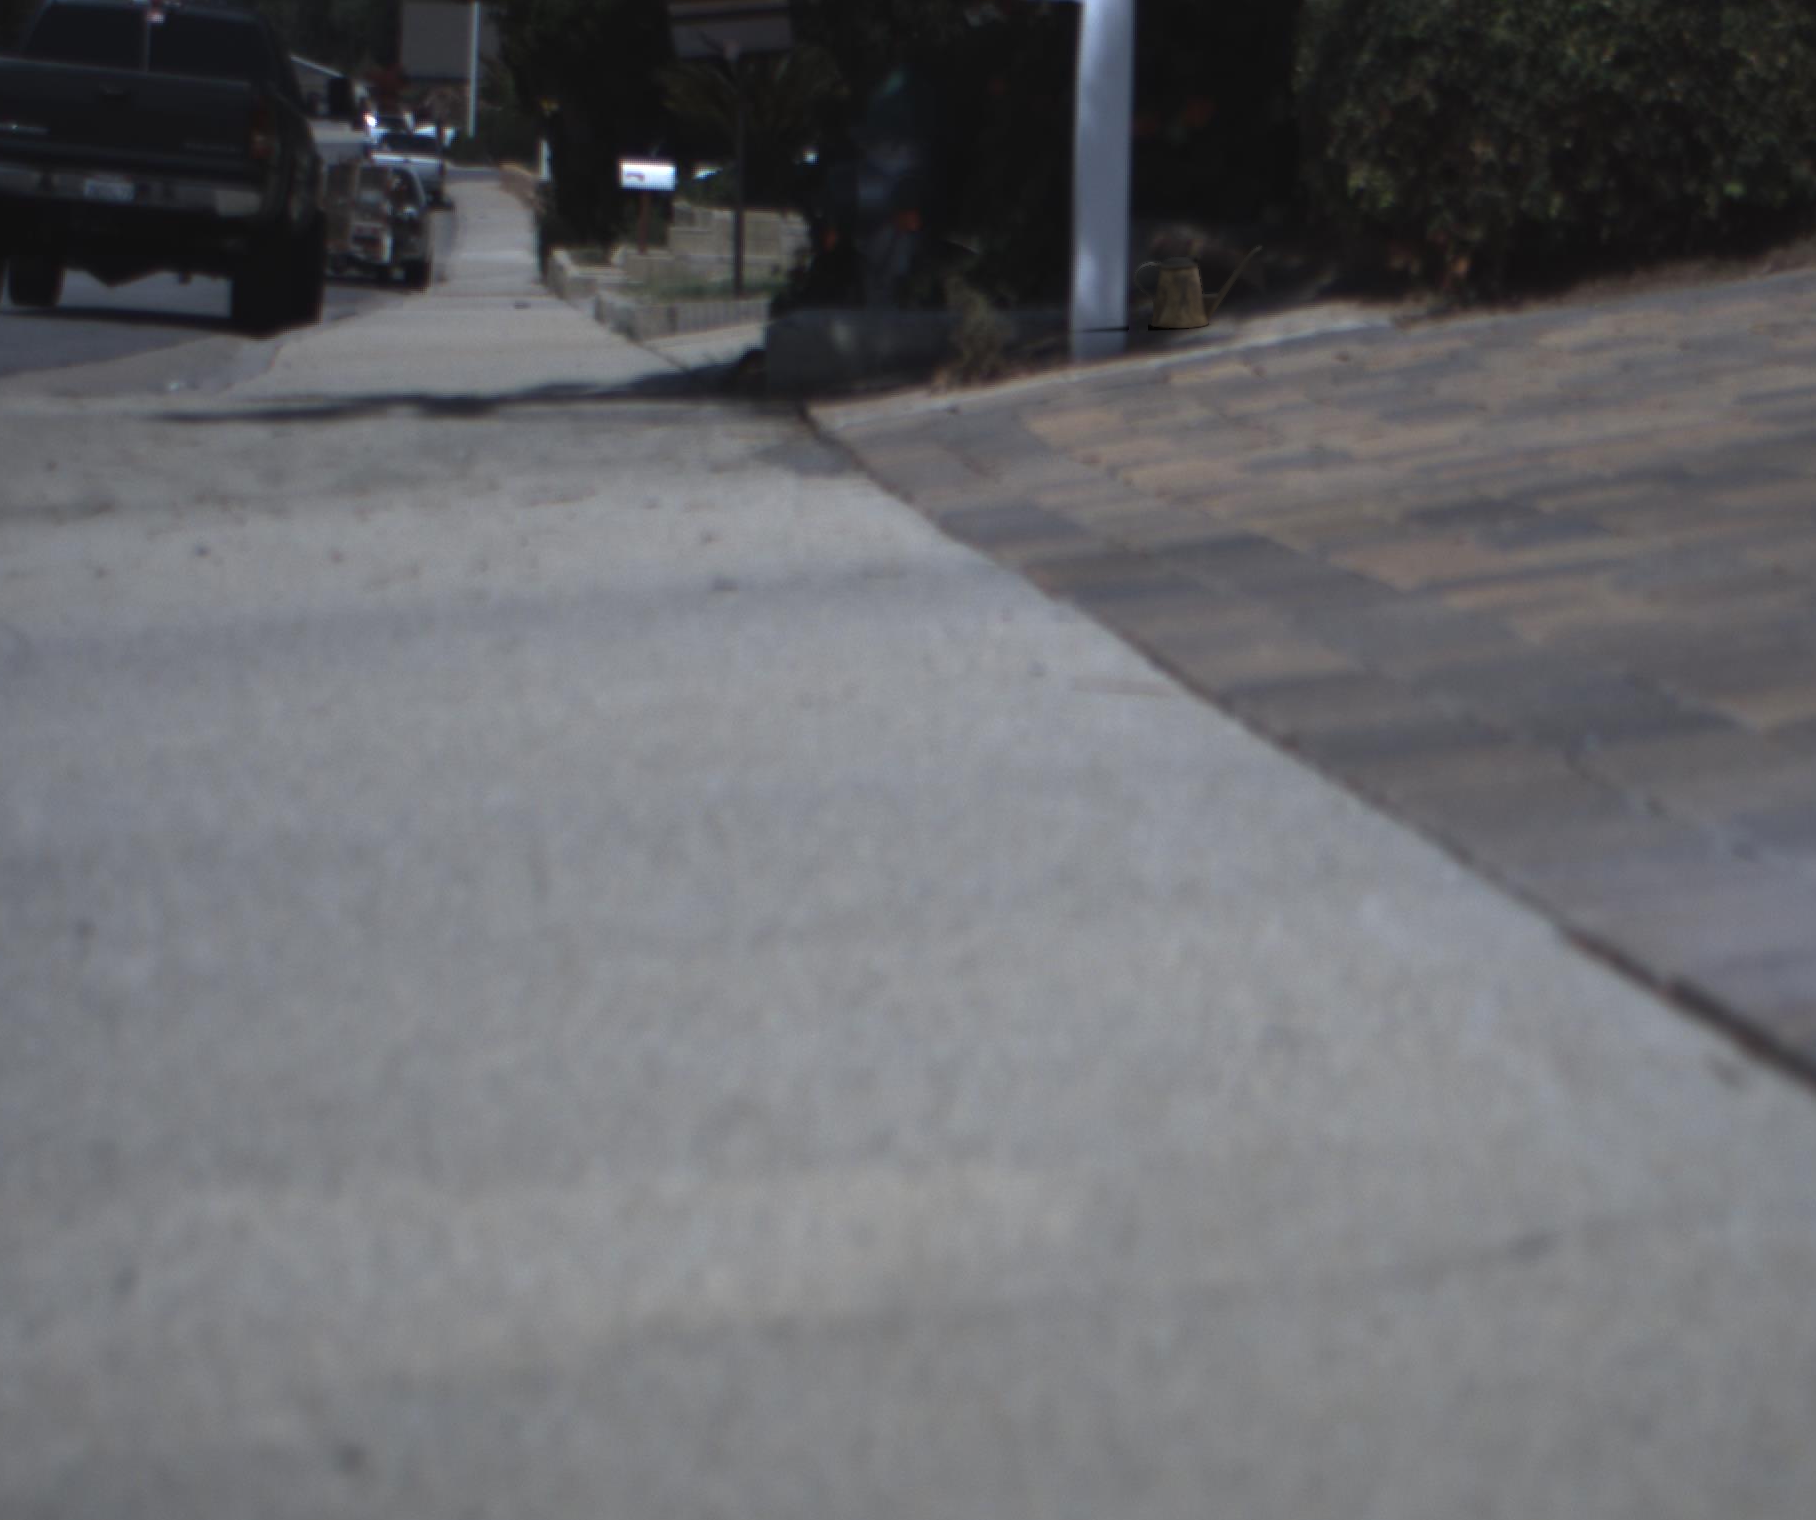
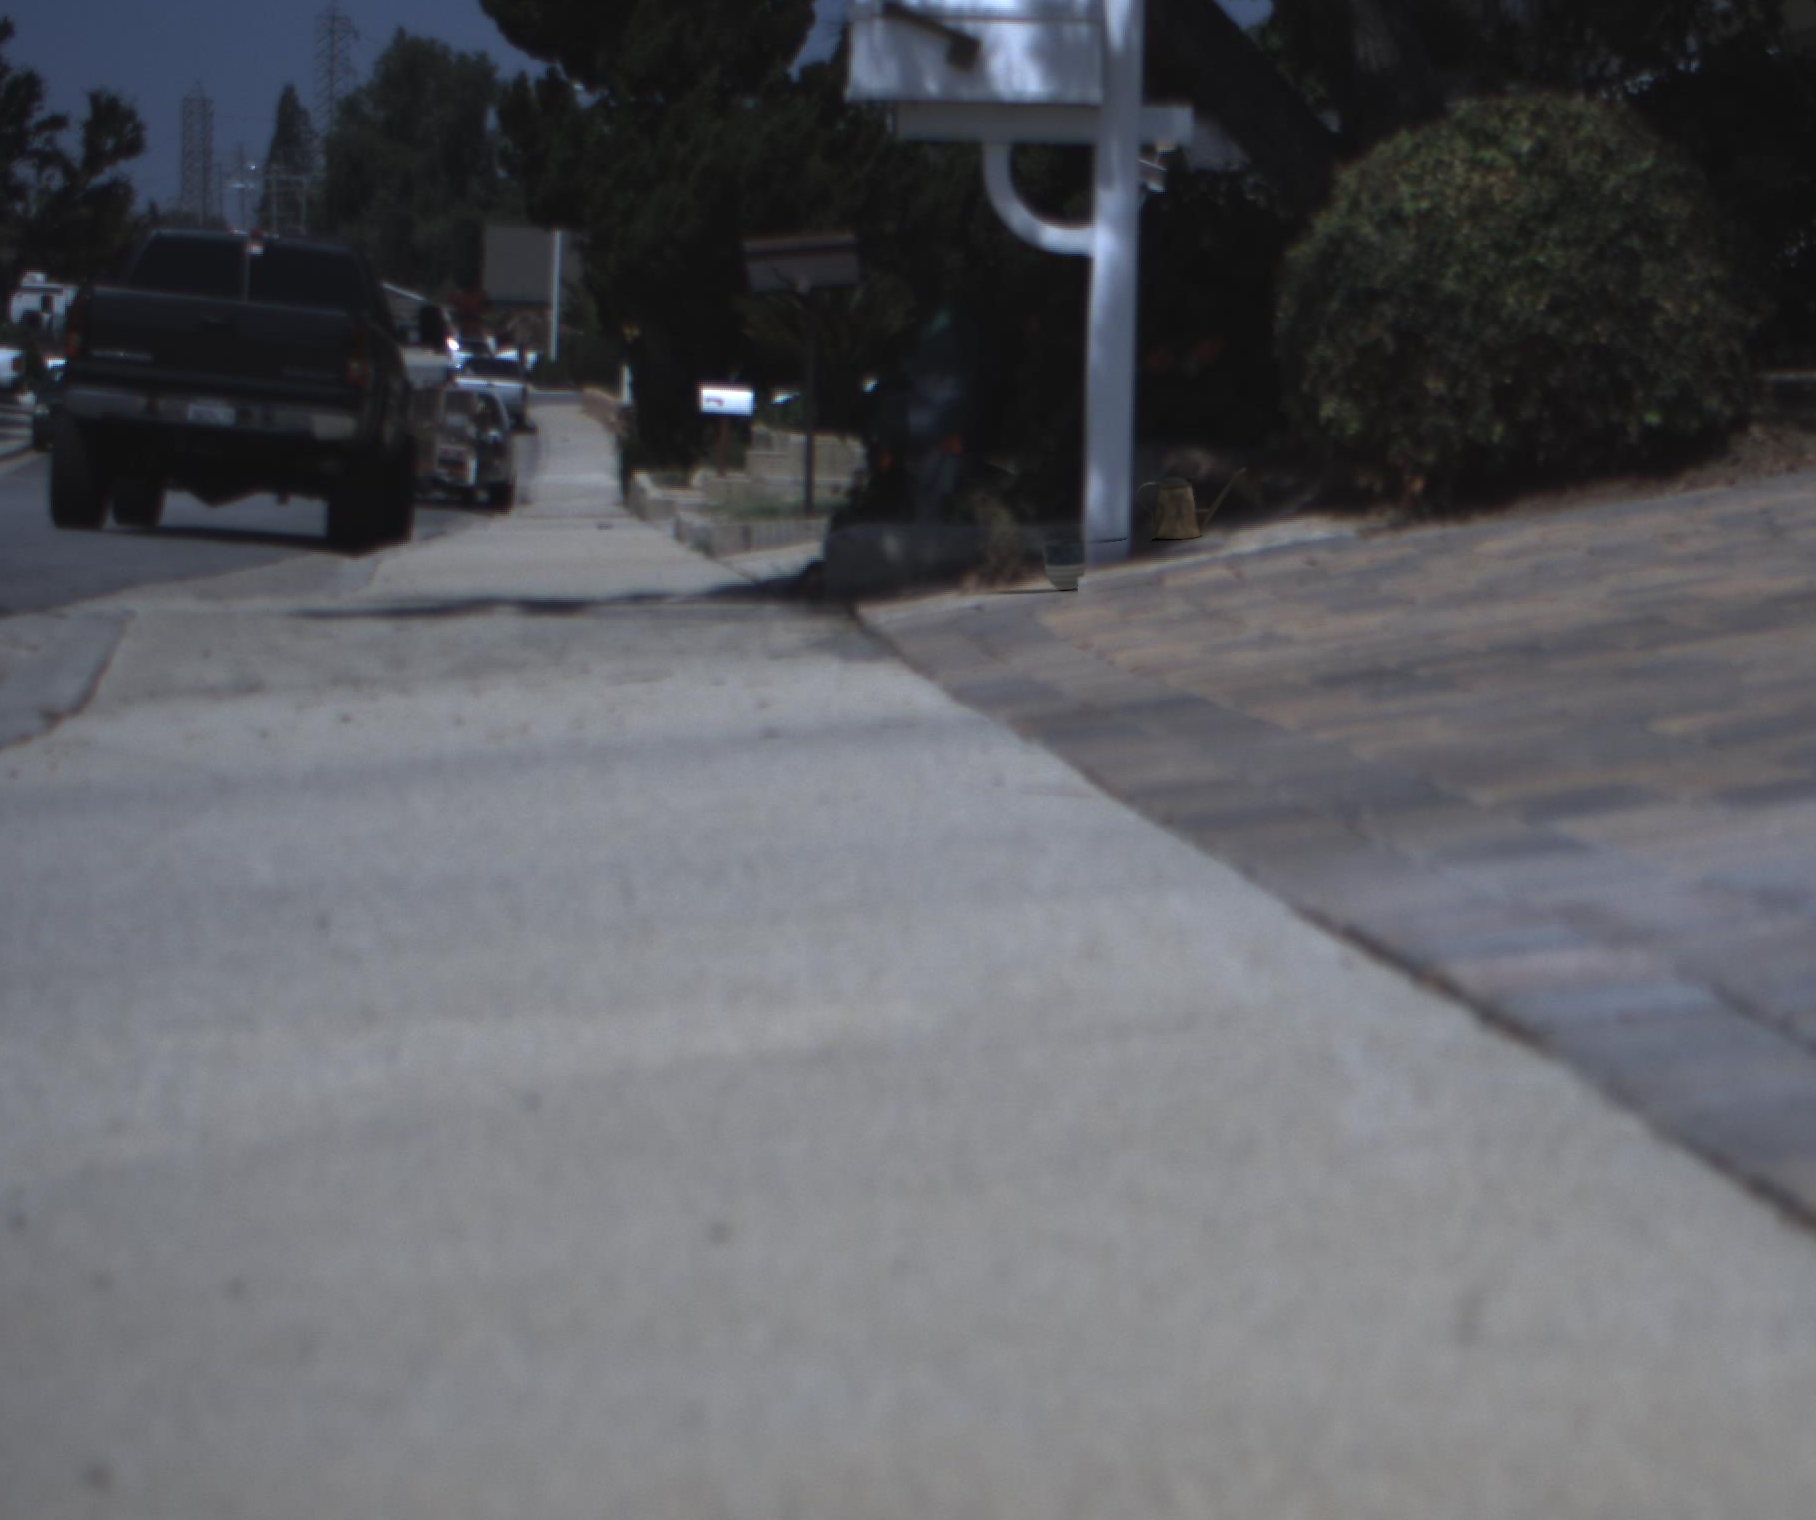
planter: none [1026,329,1075,387] -> present [1043,540,1086,590]

